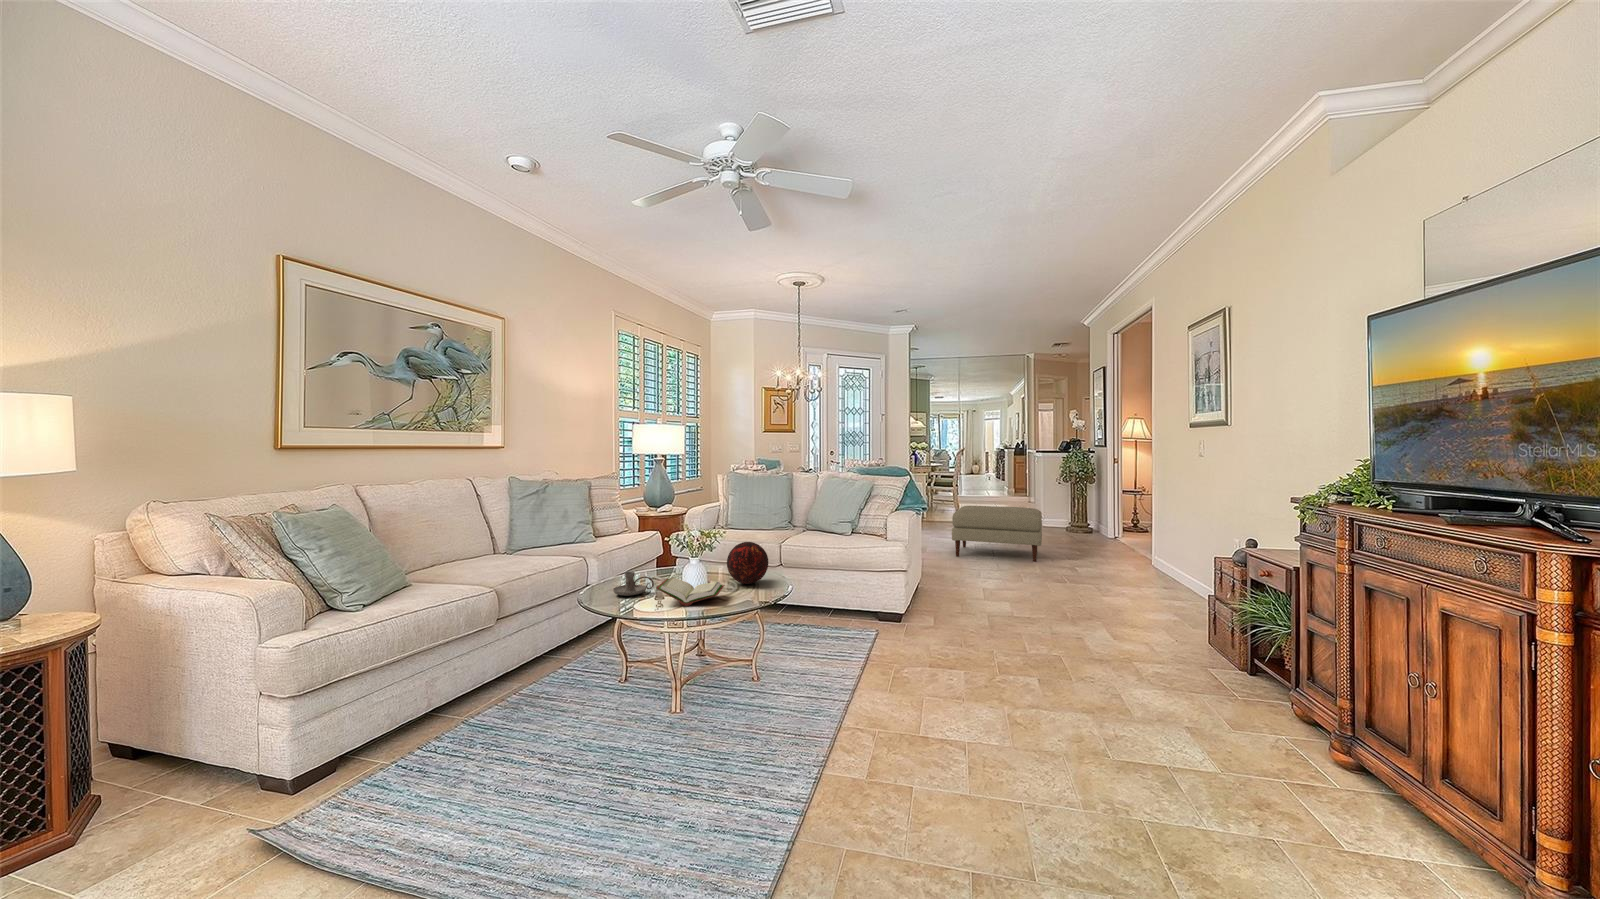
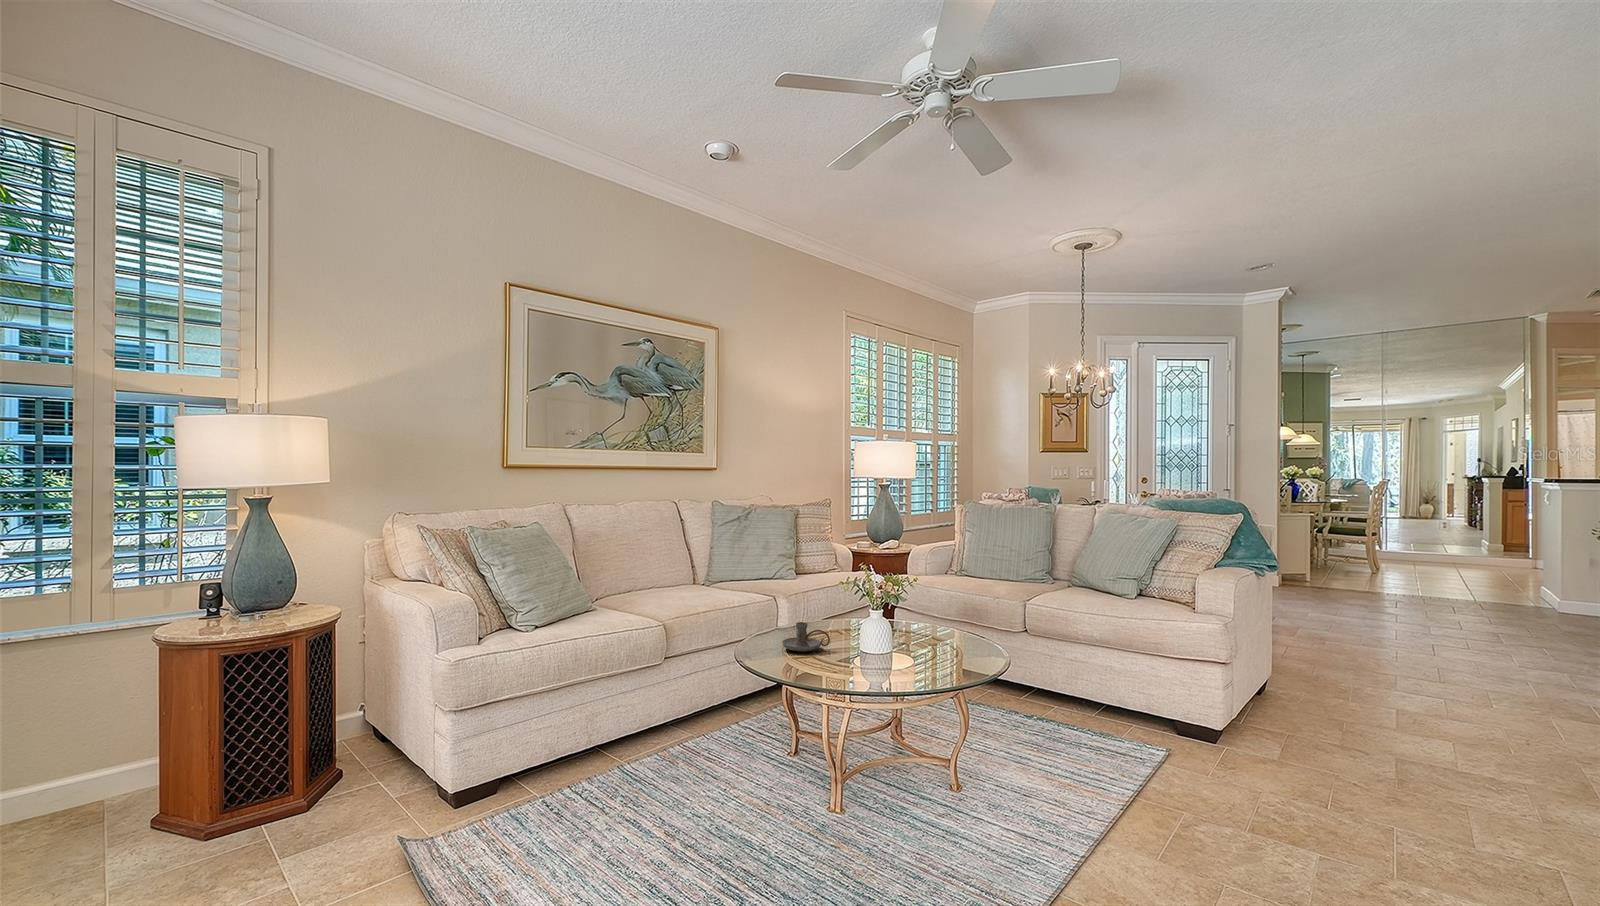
ottoman: present [952,506,1042,562] -> none [1339,568,1530,674]
decorative orb: present [727,542,768,584] -> none [923,599,979,656]
book: present [656,577,725,606] -> none [819,634,910,676]

